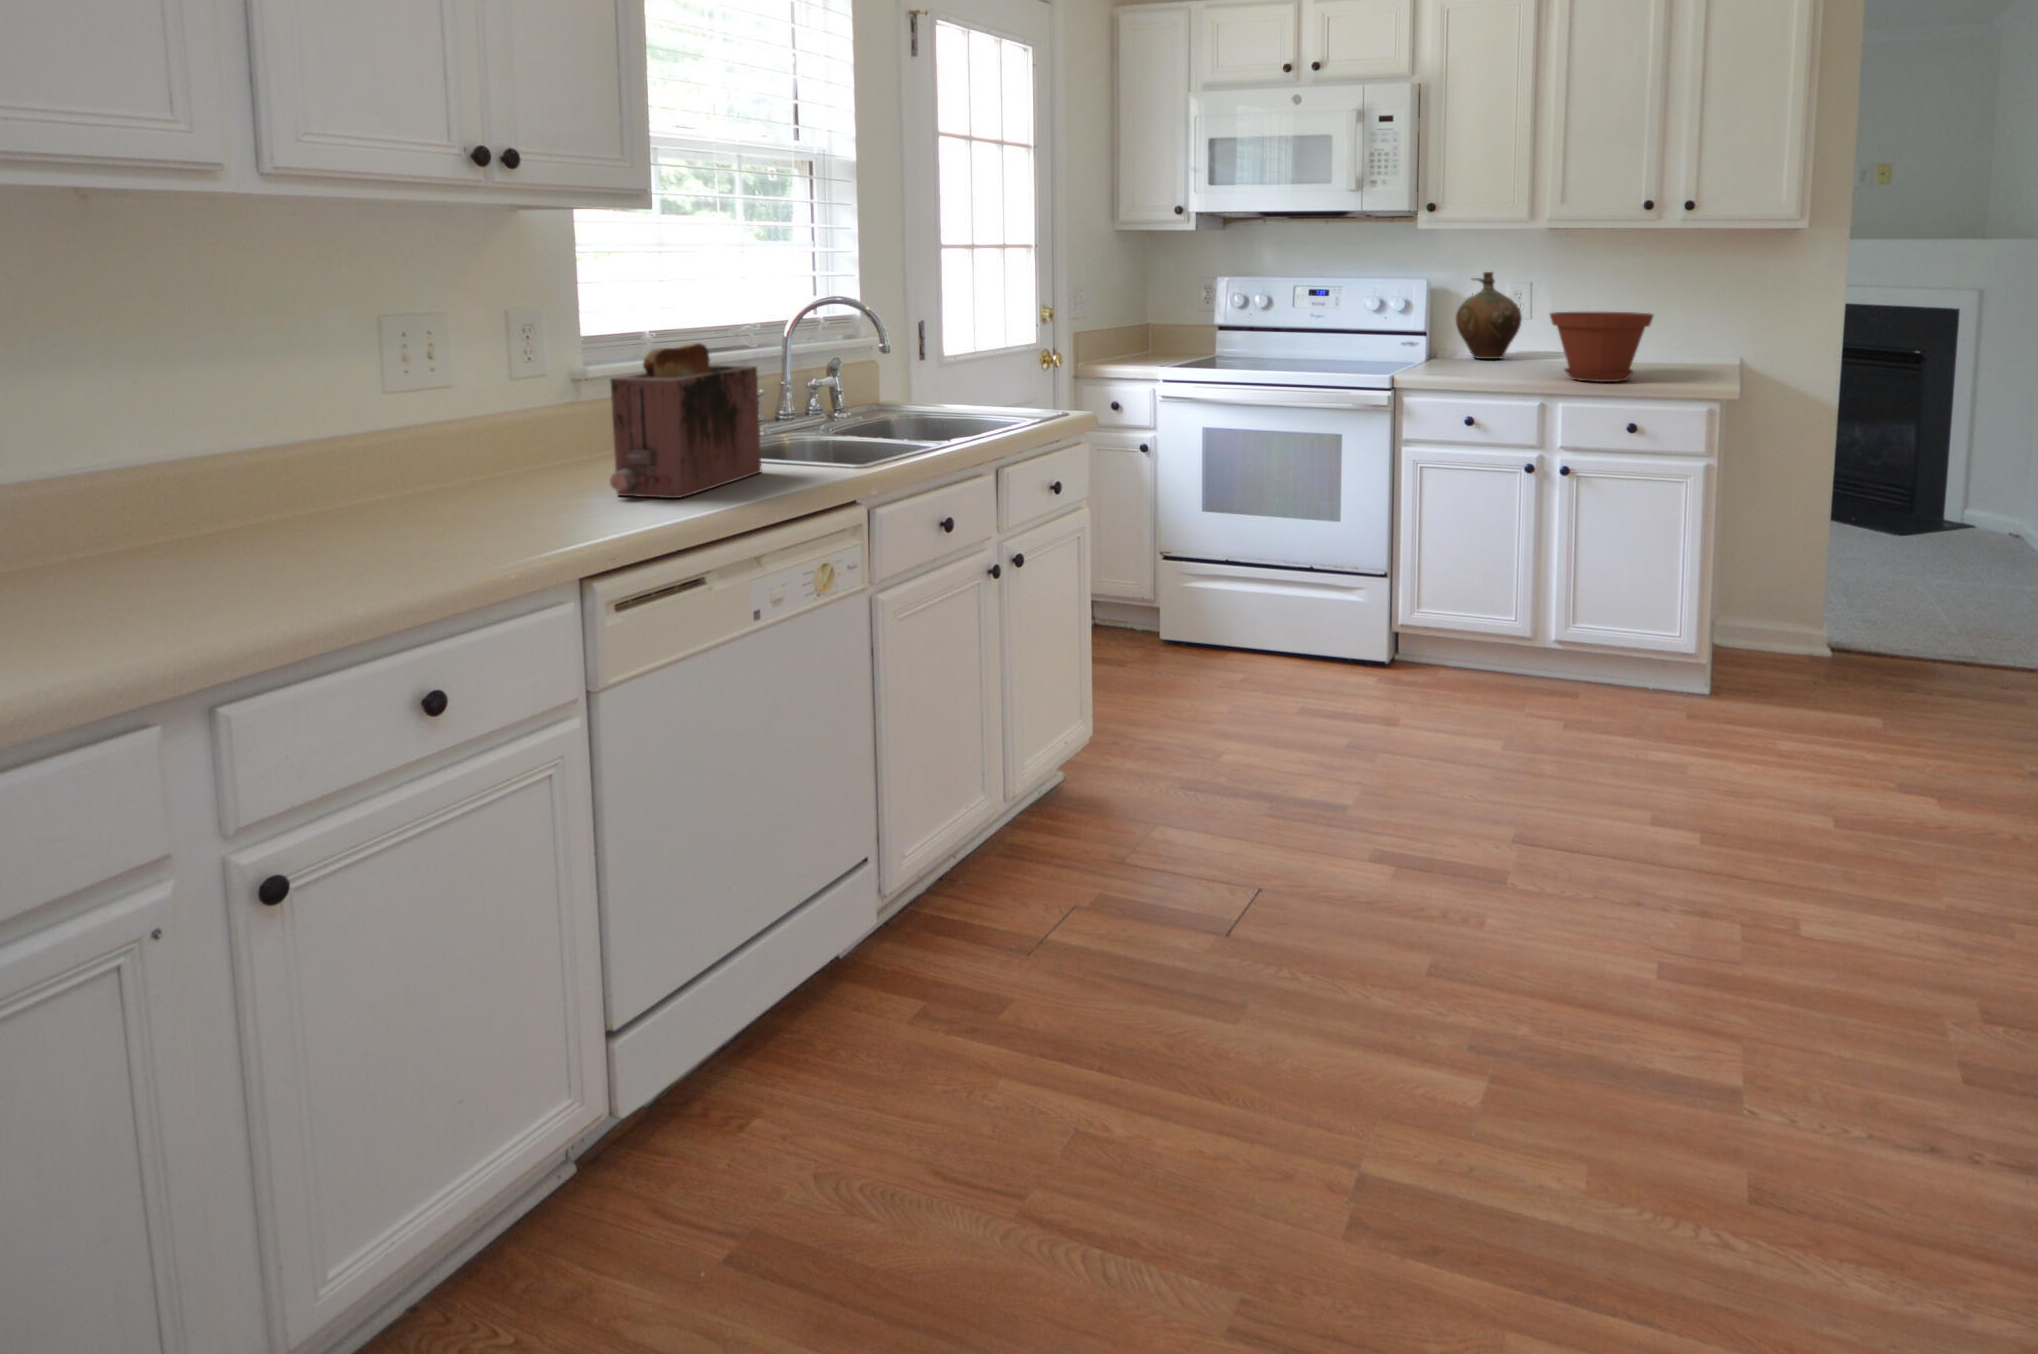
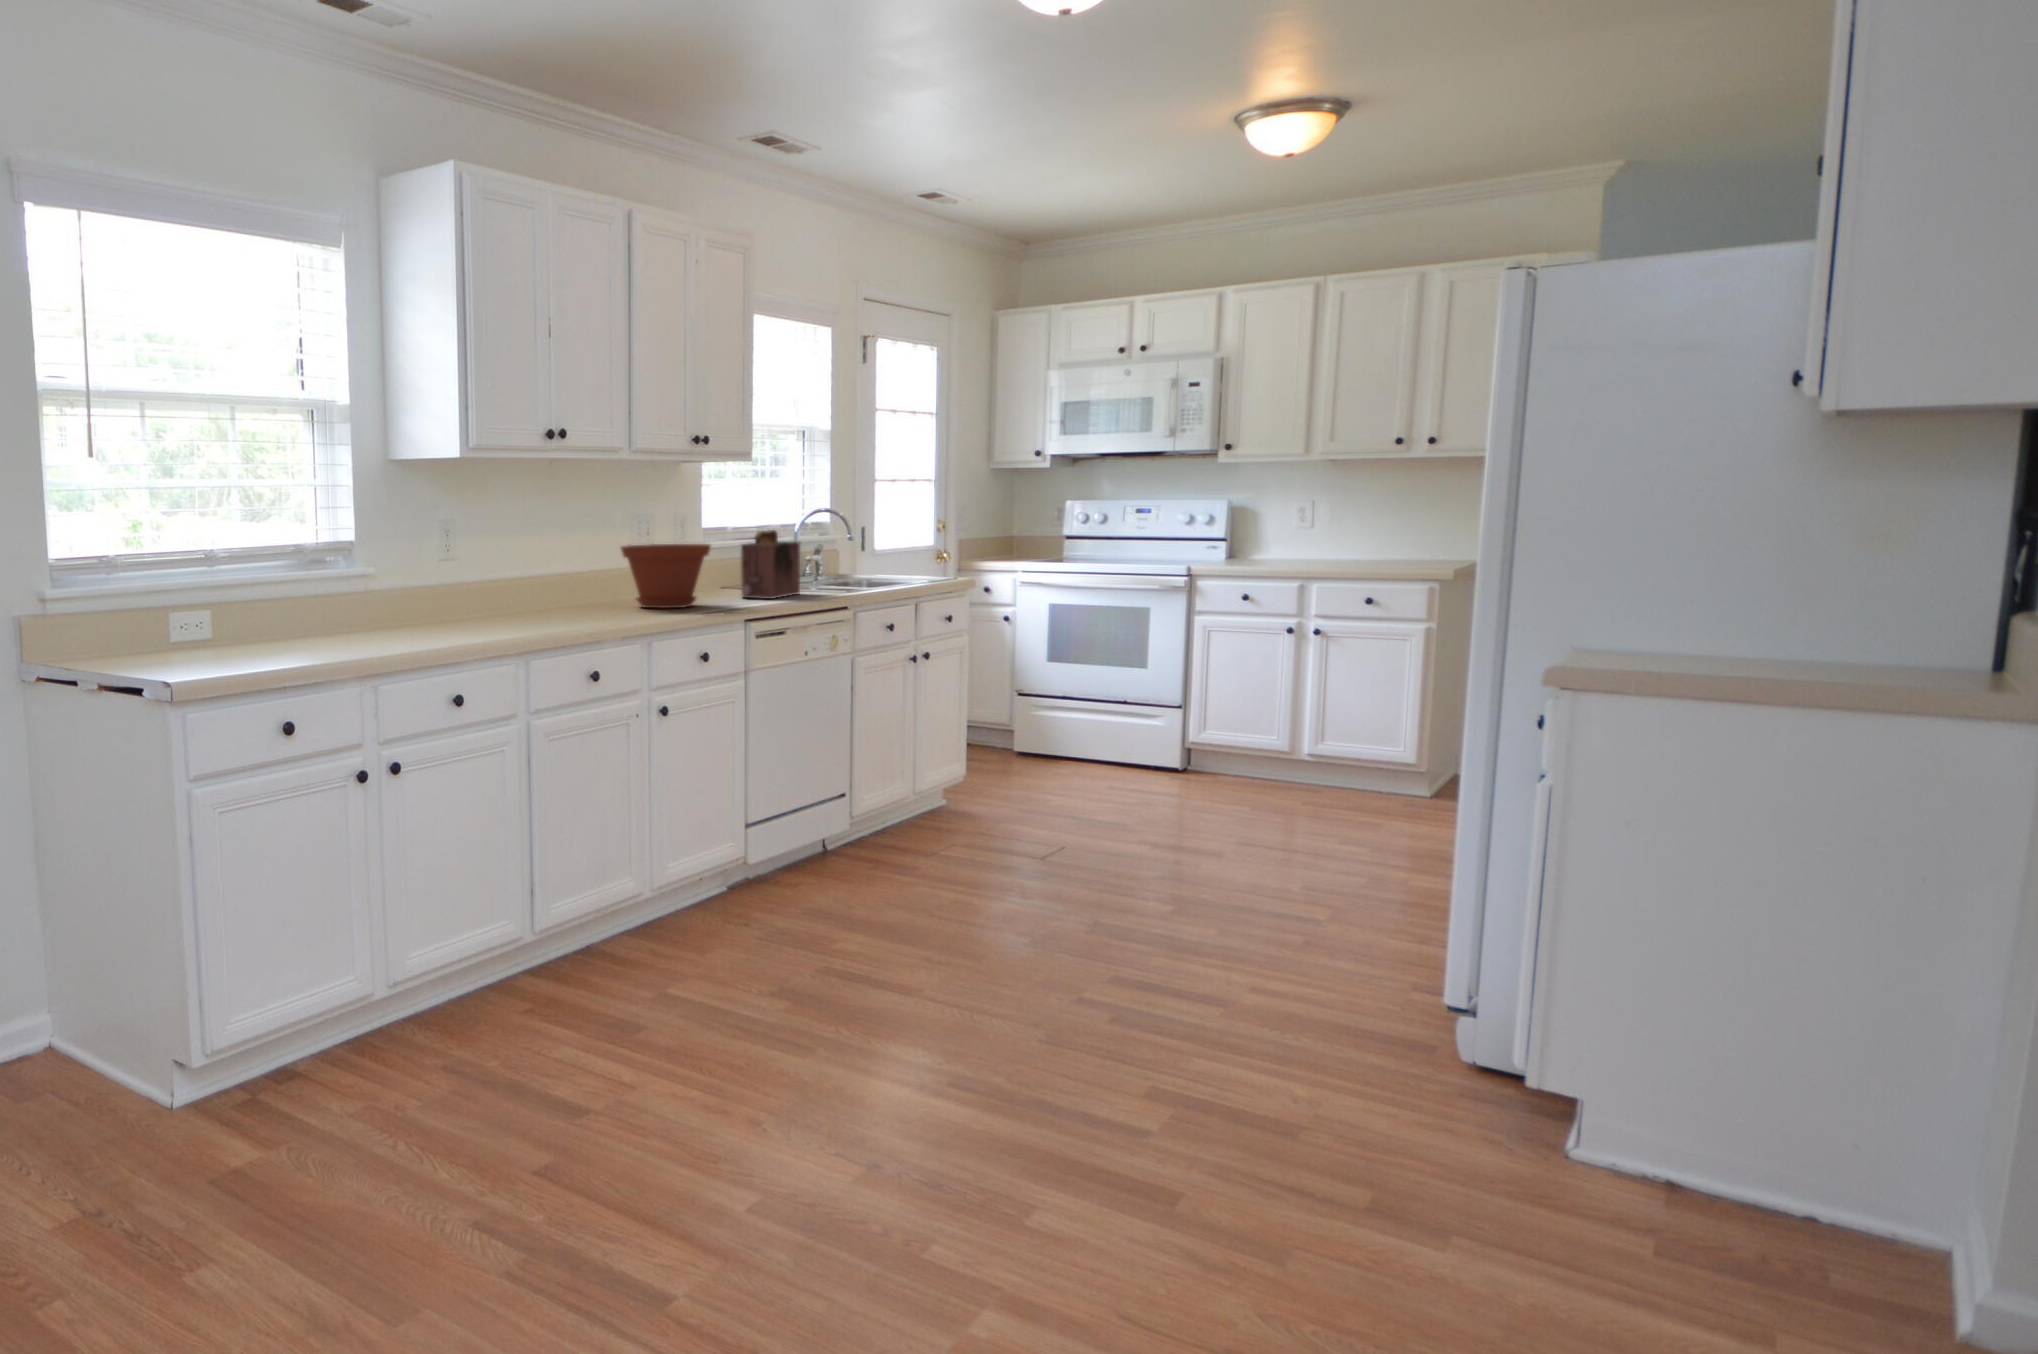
ceramic jug: present [1456,272,1522,359] -> none [1253,493,1307,558]
plant pot: present [1550,312,1653,382] -> present [621,544,711,608]

